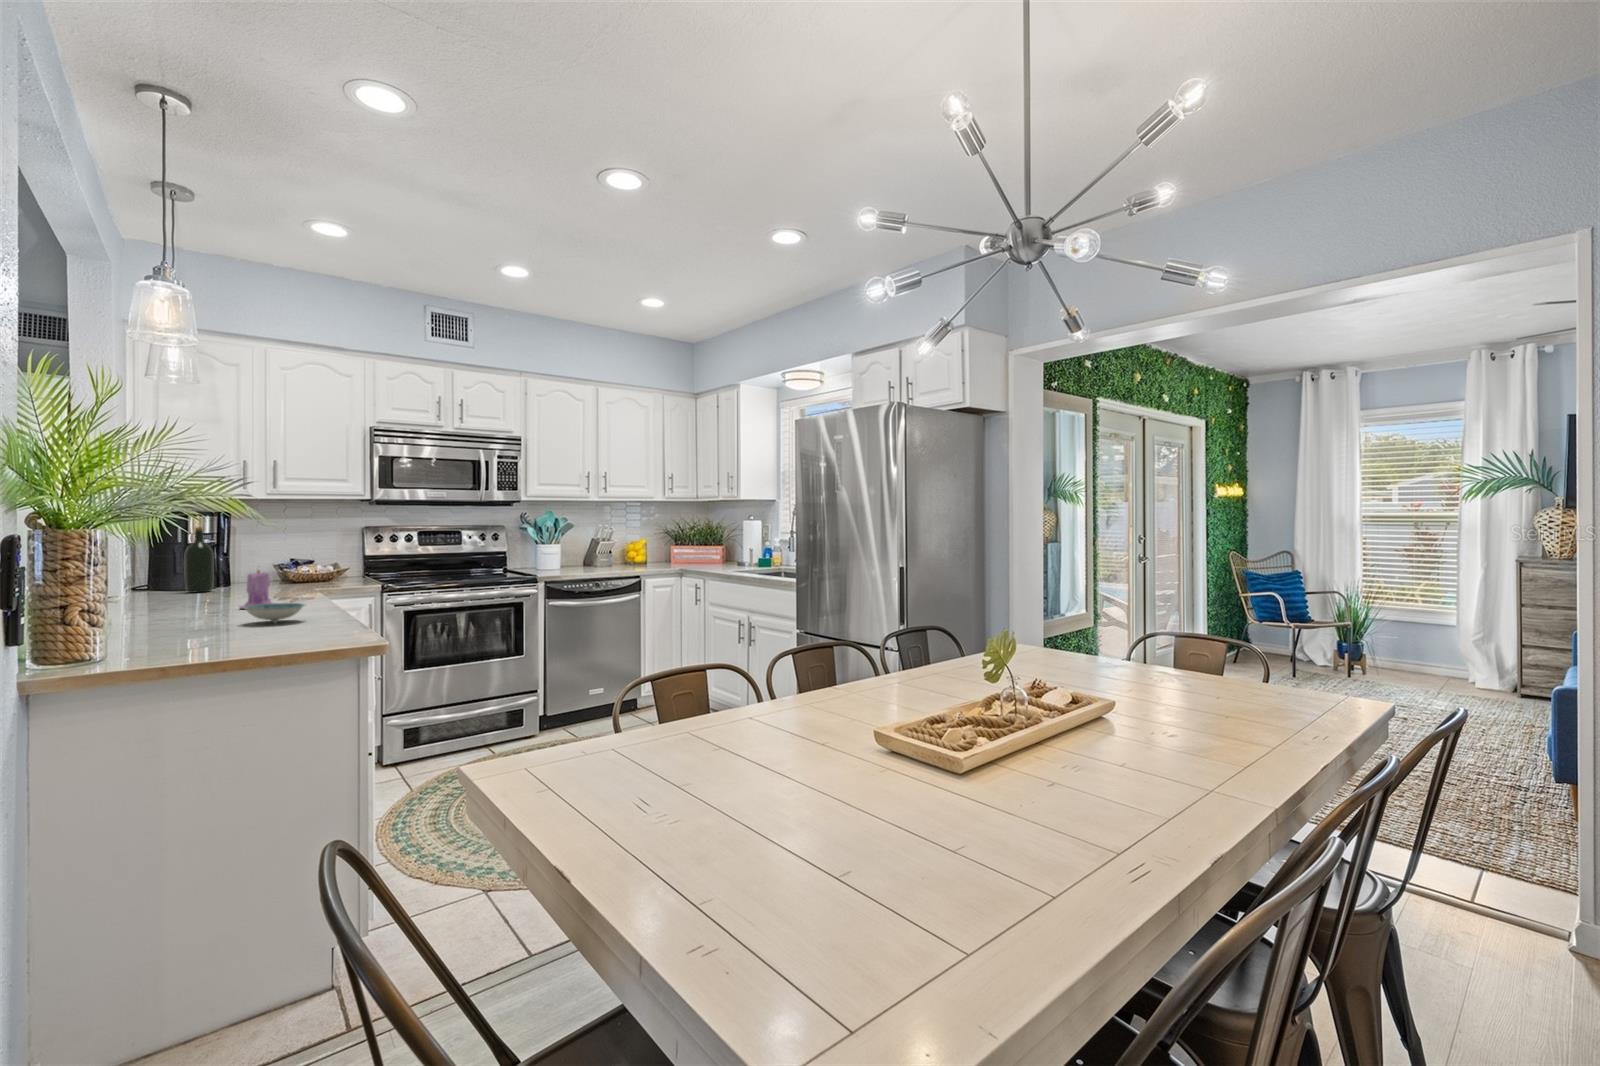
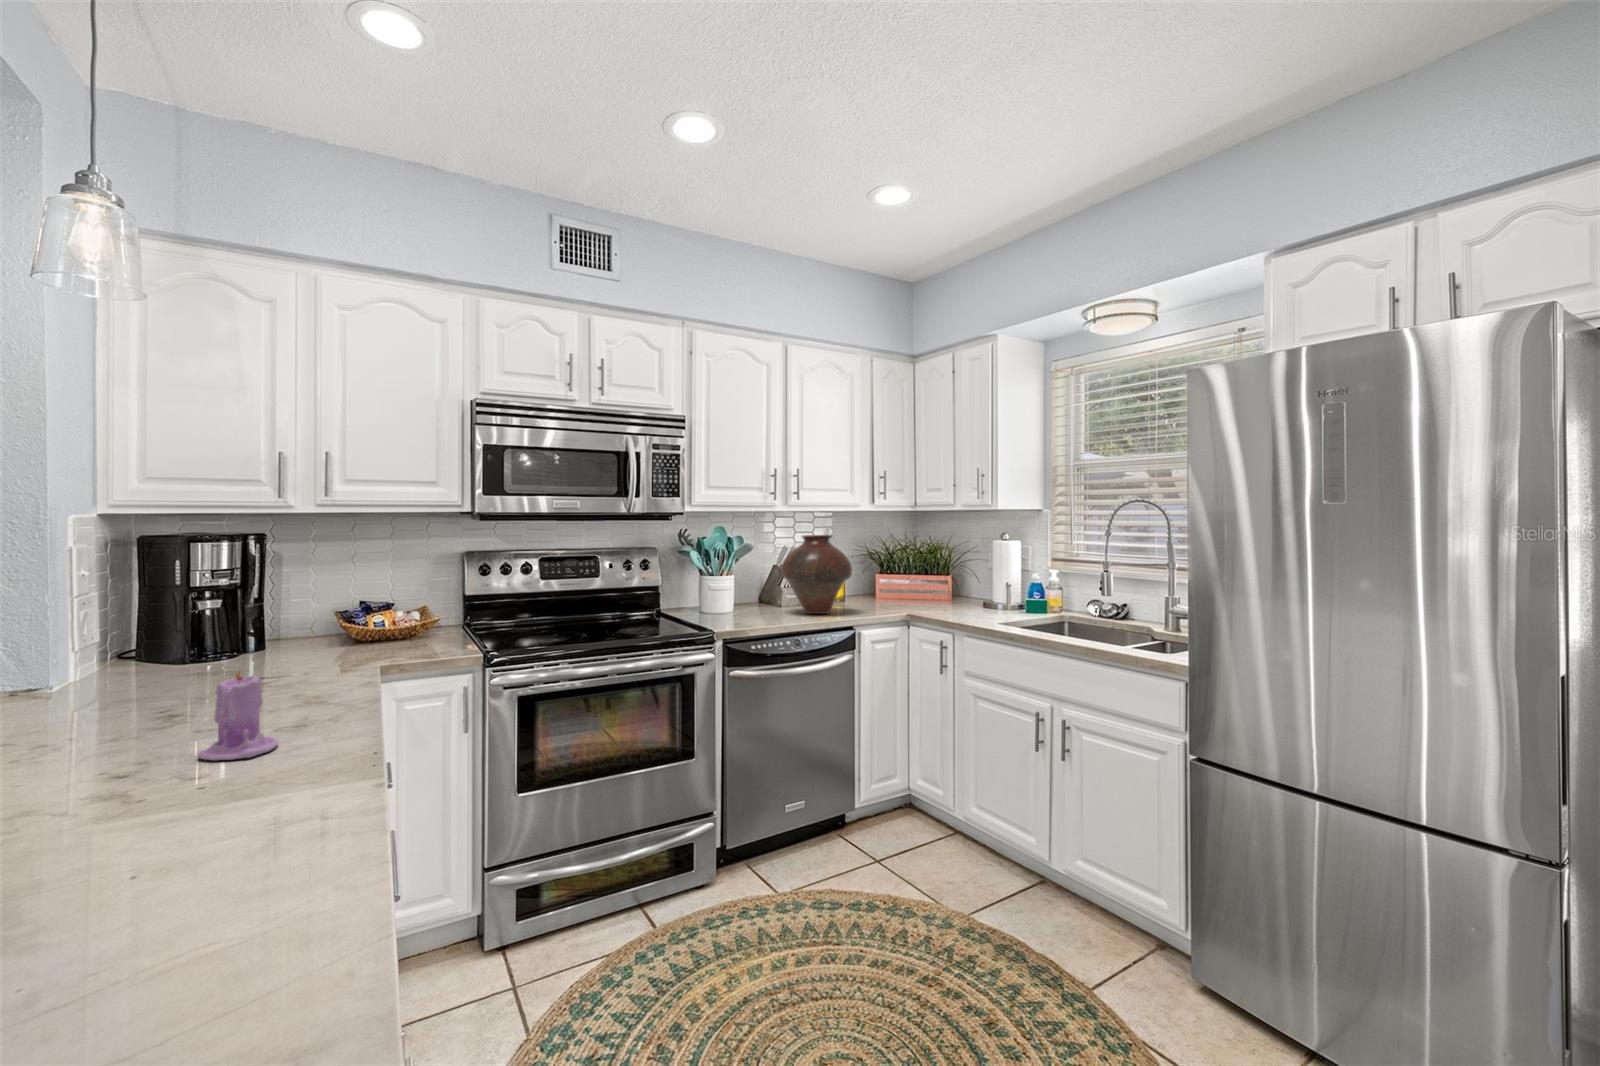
vase: none [593,517,642,569] -> present [781,535,852,614]
wine bottle: present [184,527,214,593] -> none [185,561,231,669]
ceramic bowl: present [243,603,305,622] -> none [103,809,277,885]

